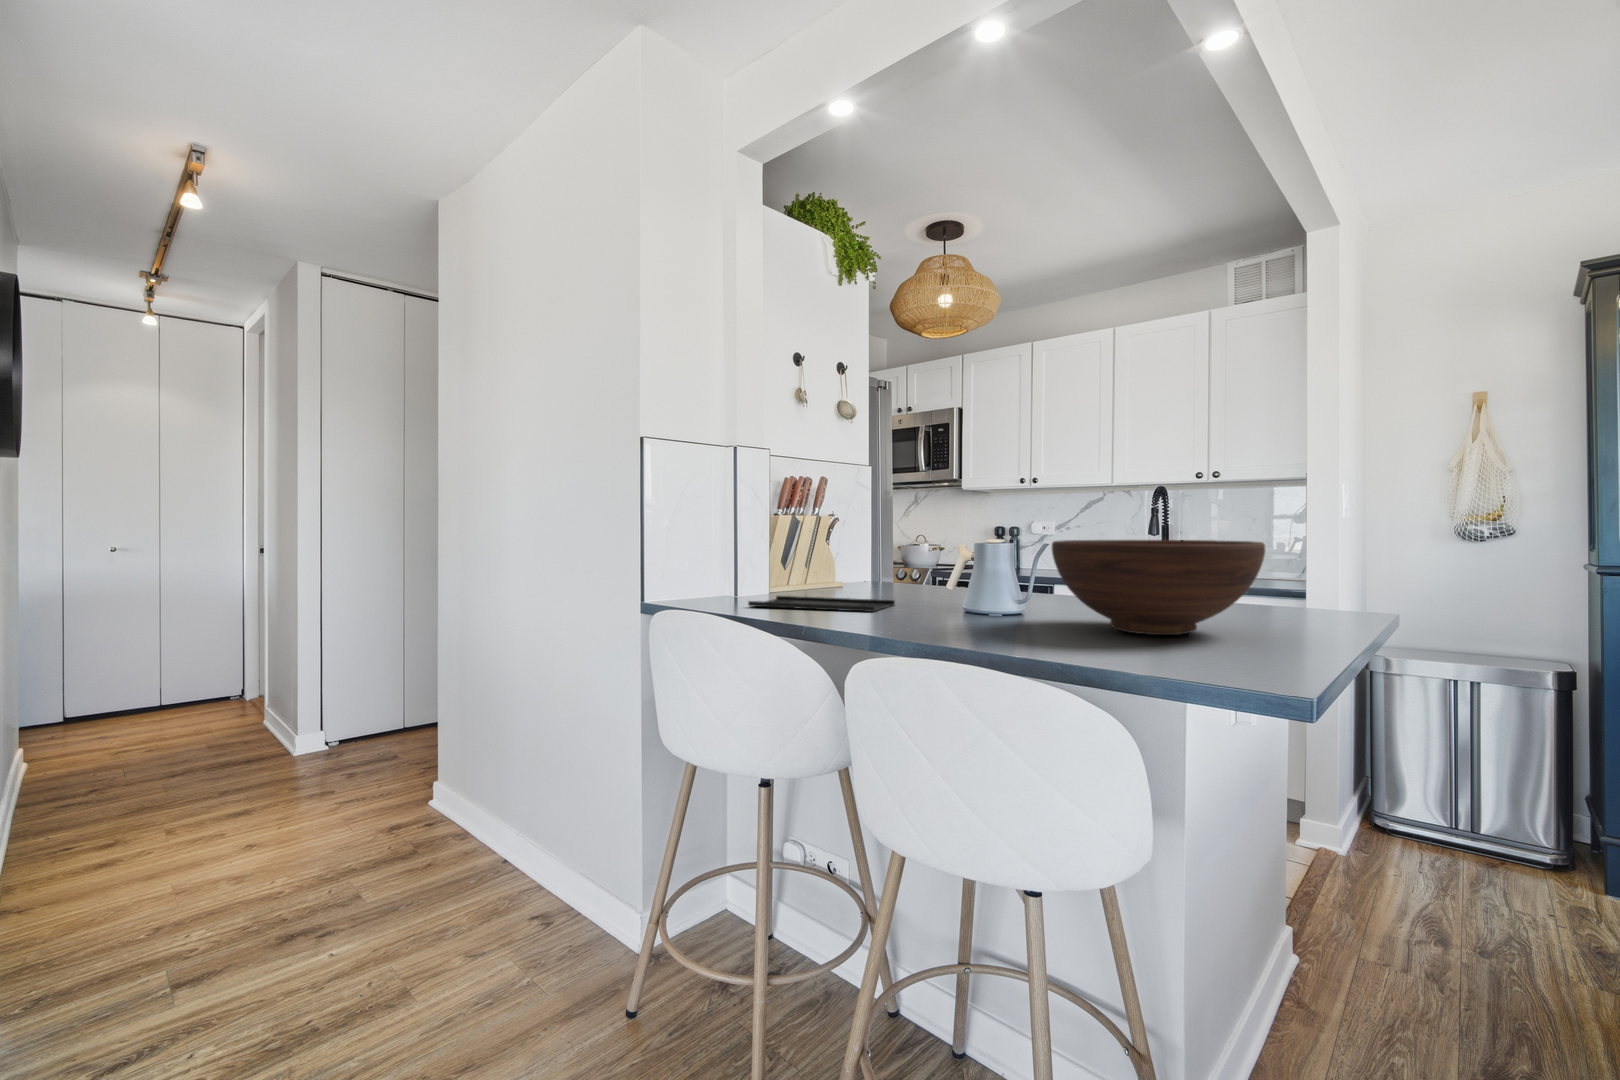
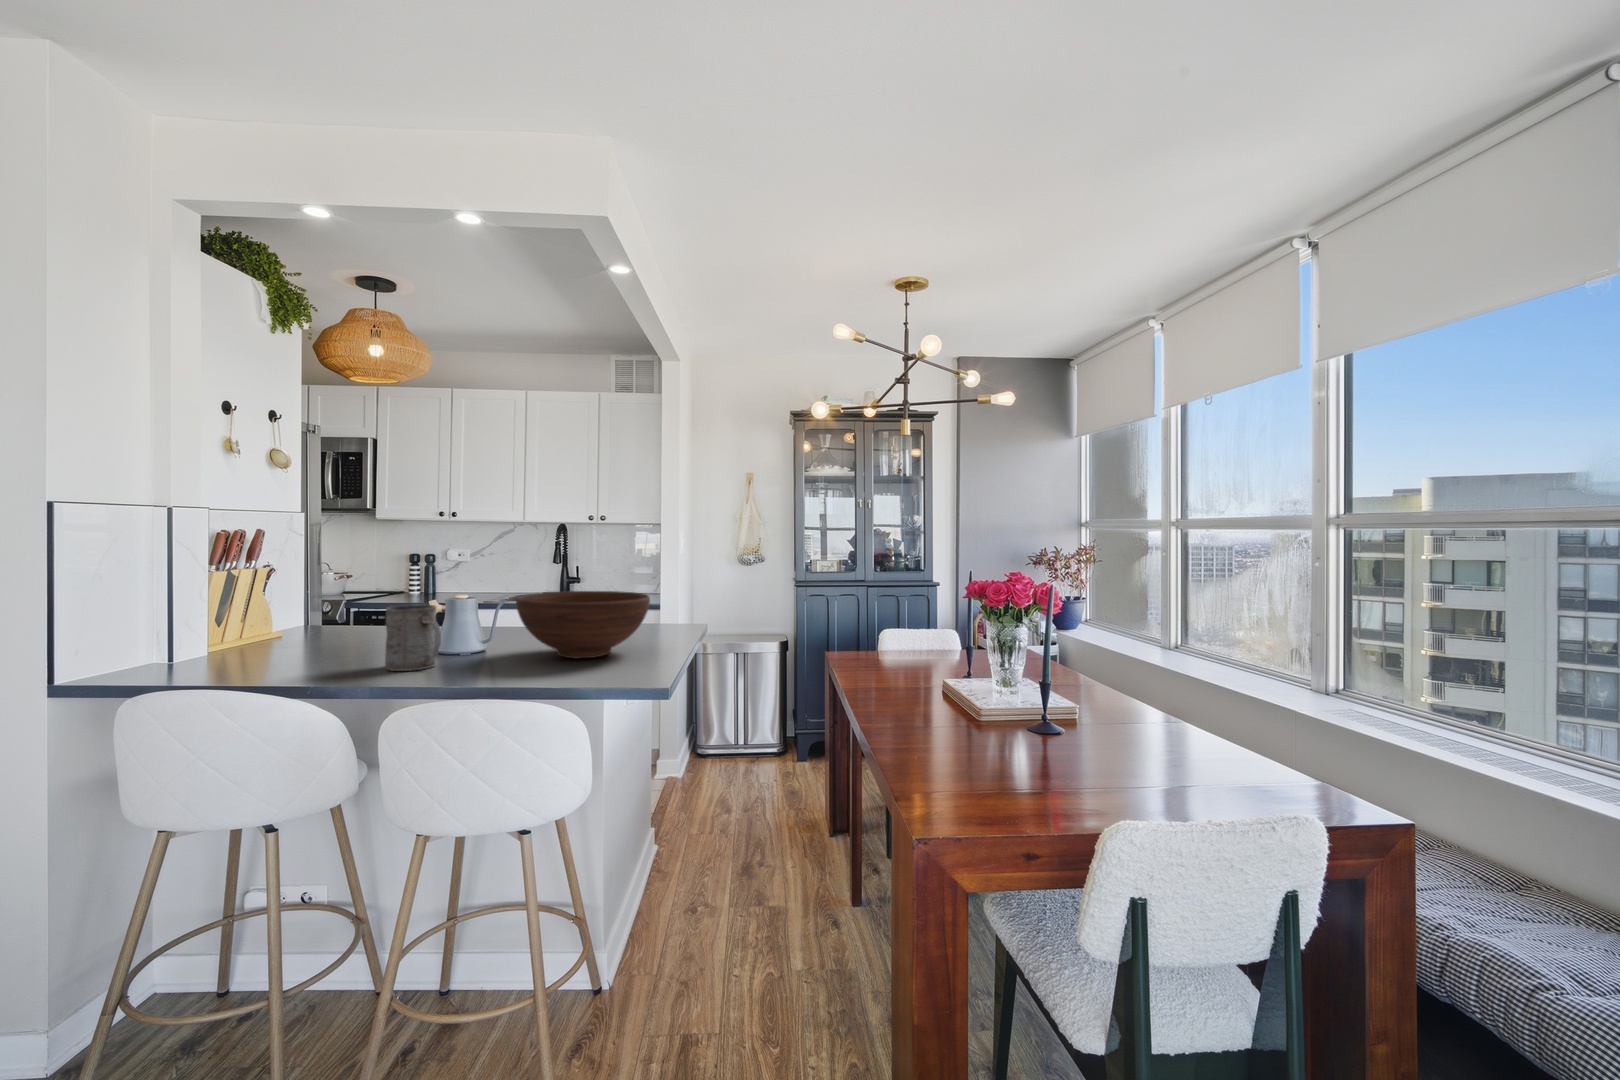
mug: none [898,548,955,627] -> present [385,605,441,671]
tray: present [748,596,895,612] -> none [192,646,362,667]

